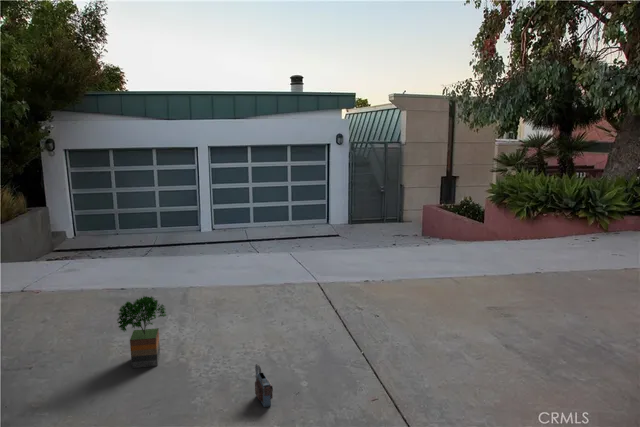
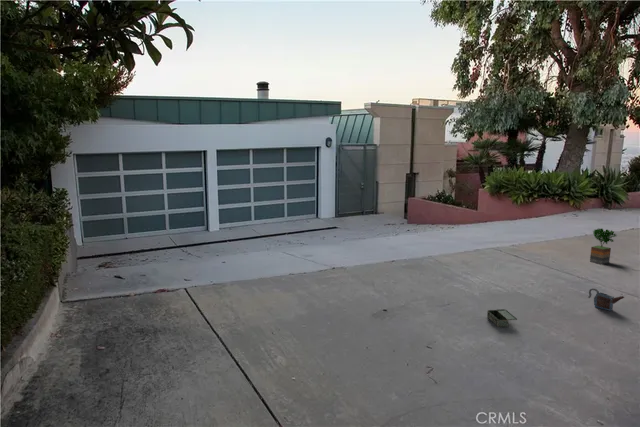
potted tree: present [117,296,166,368] -> present [590,229,616,264]
toolbox: none [37,376,91,408] -> present [487,309,517,327]

